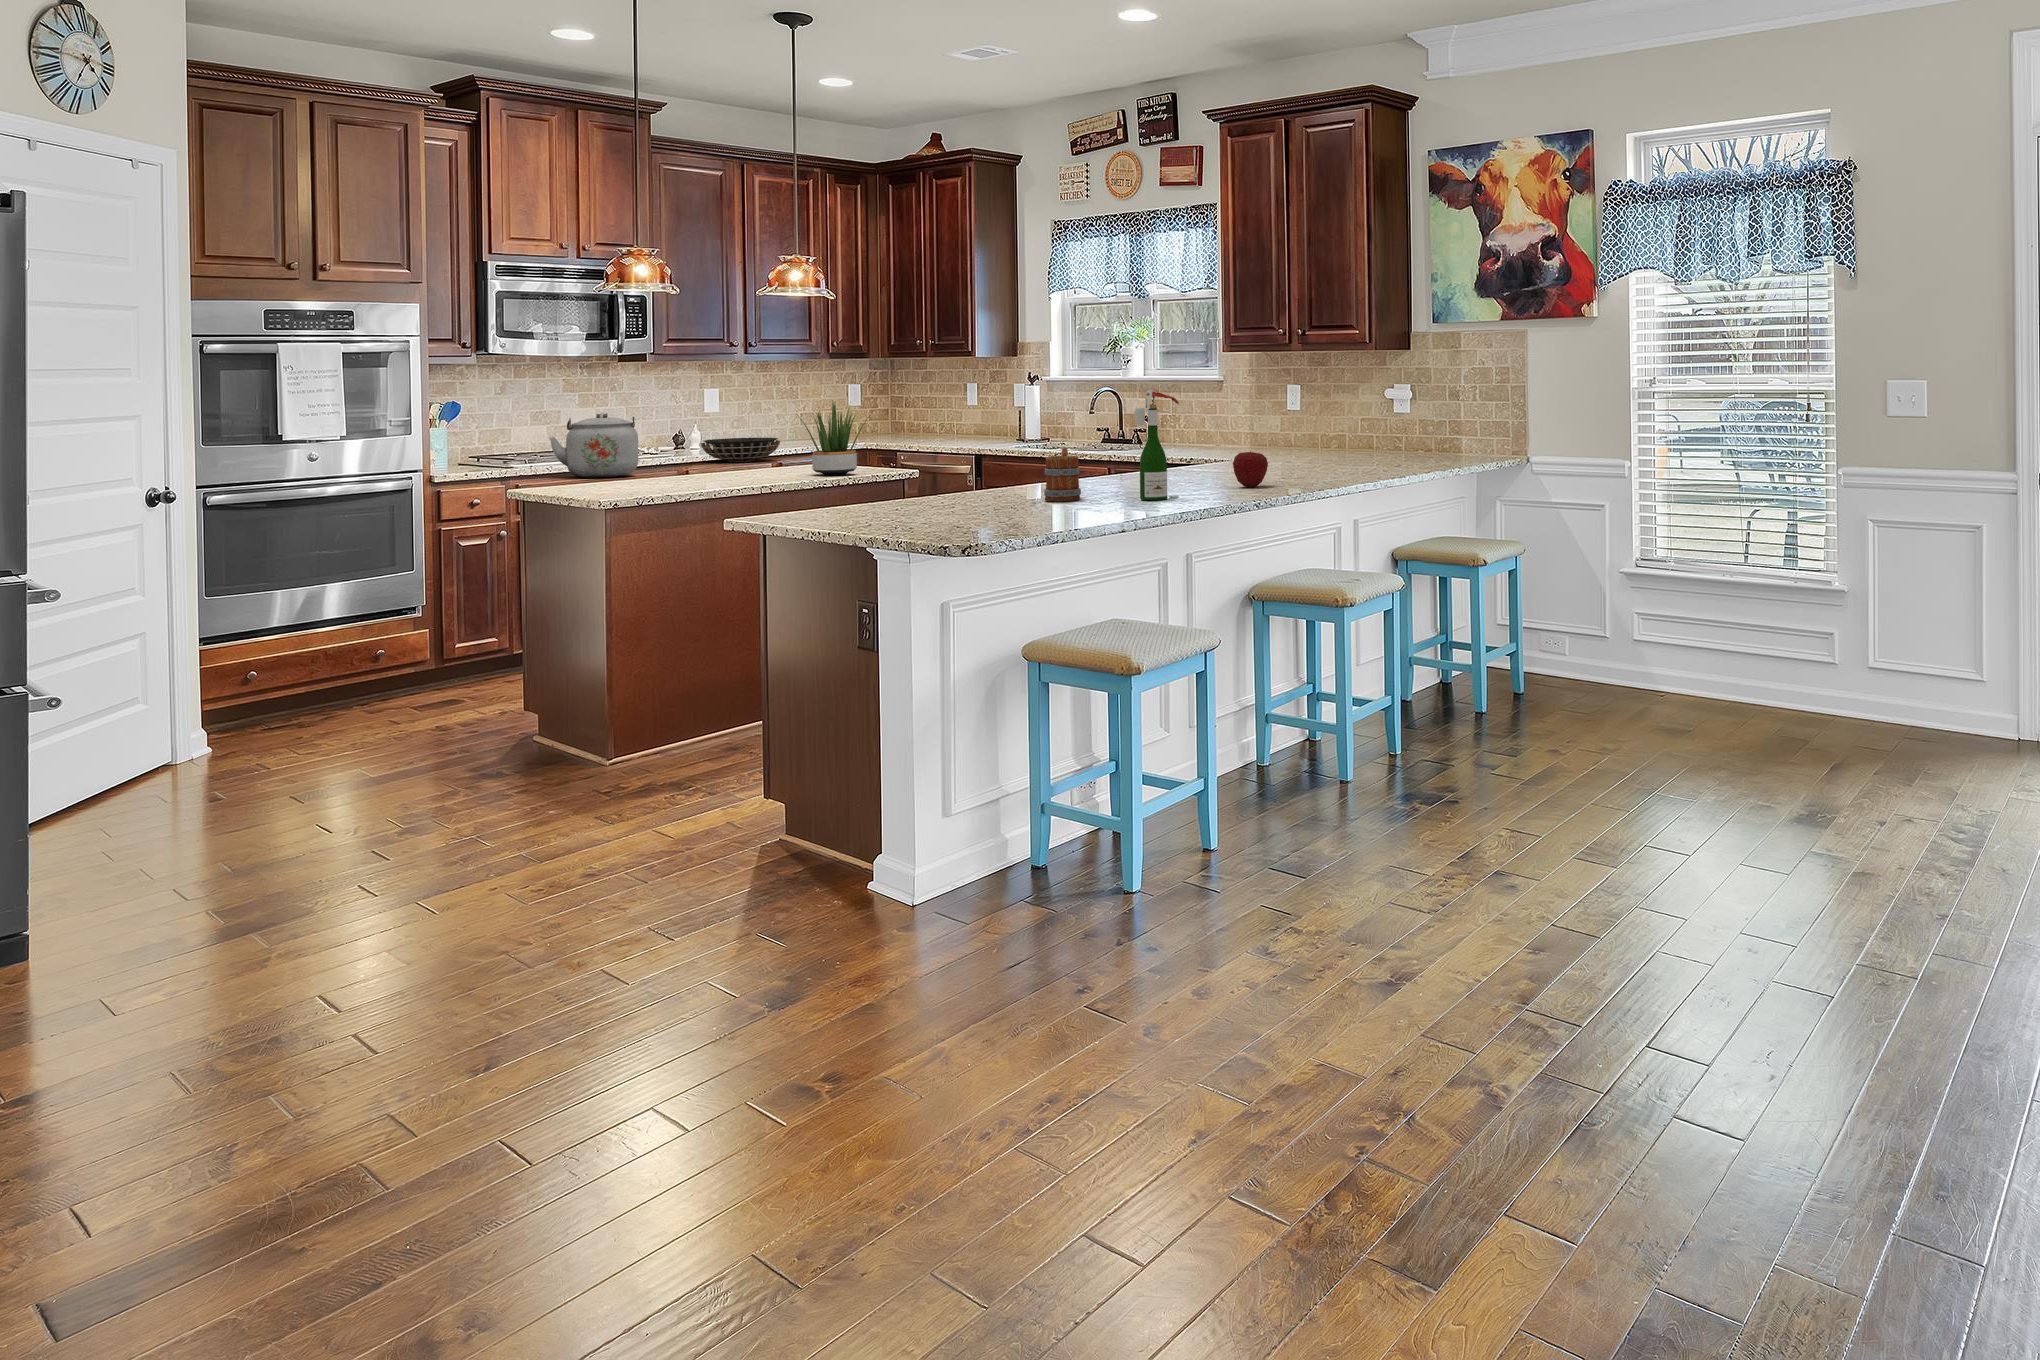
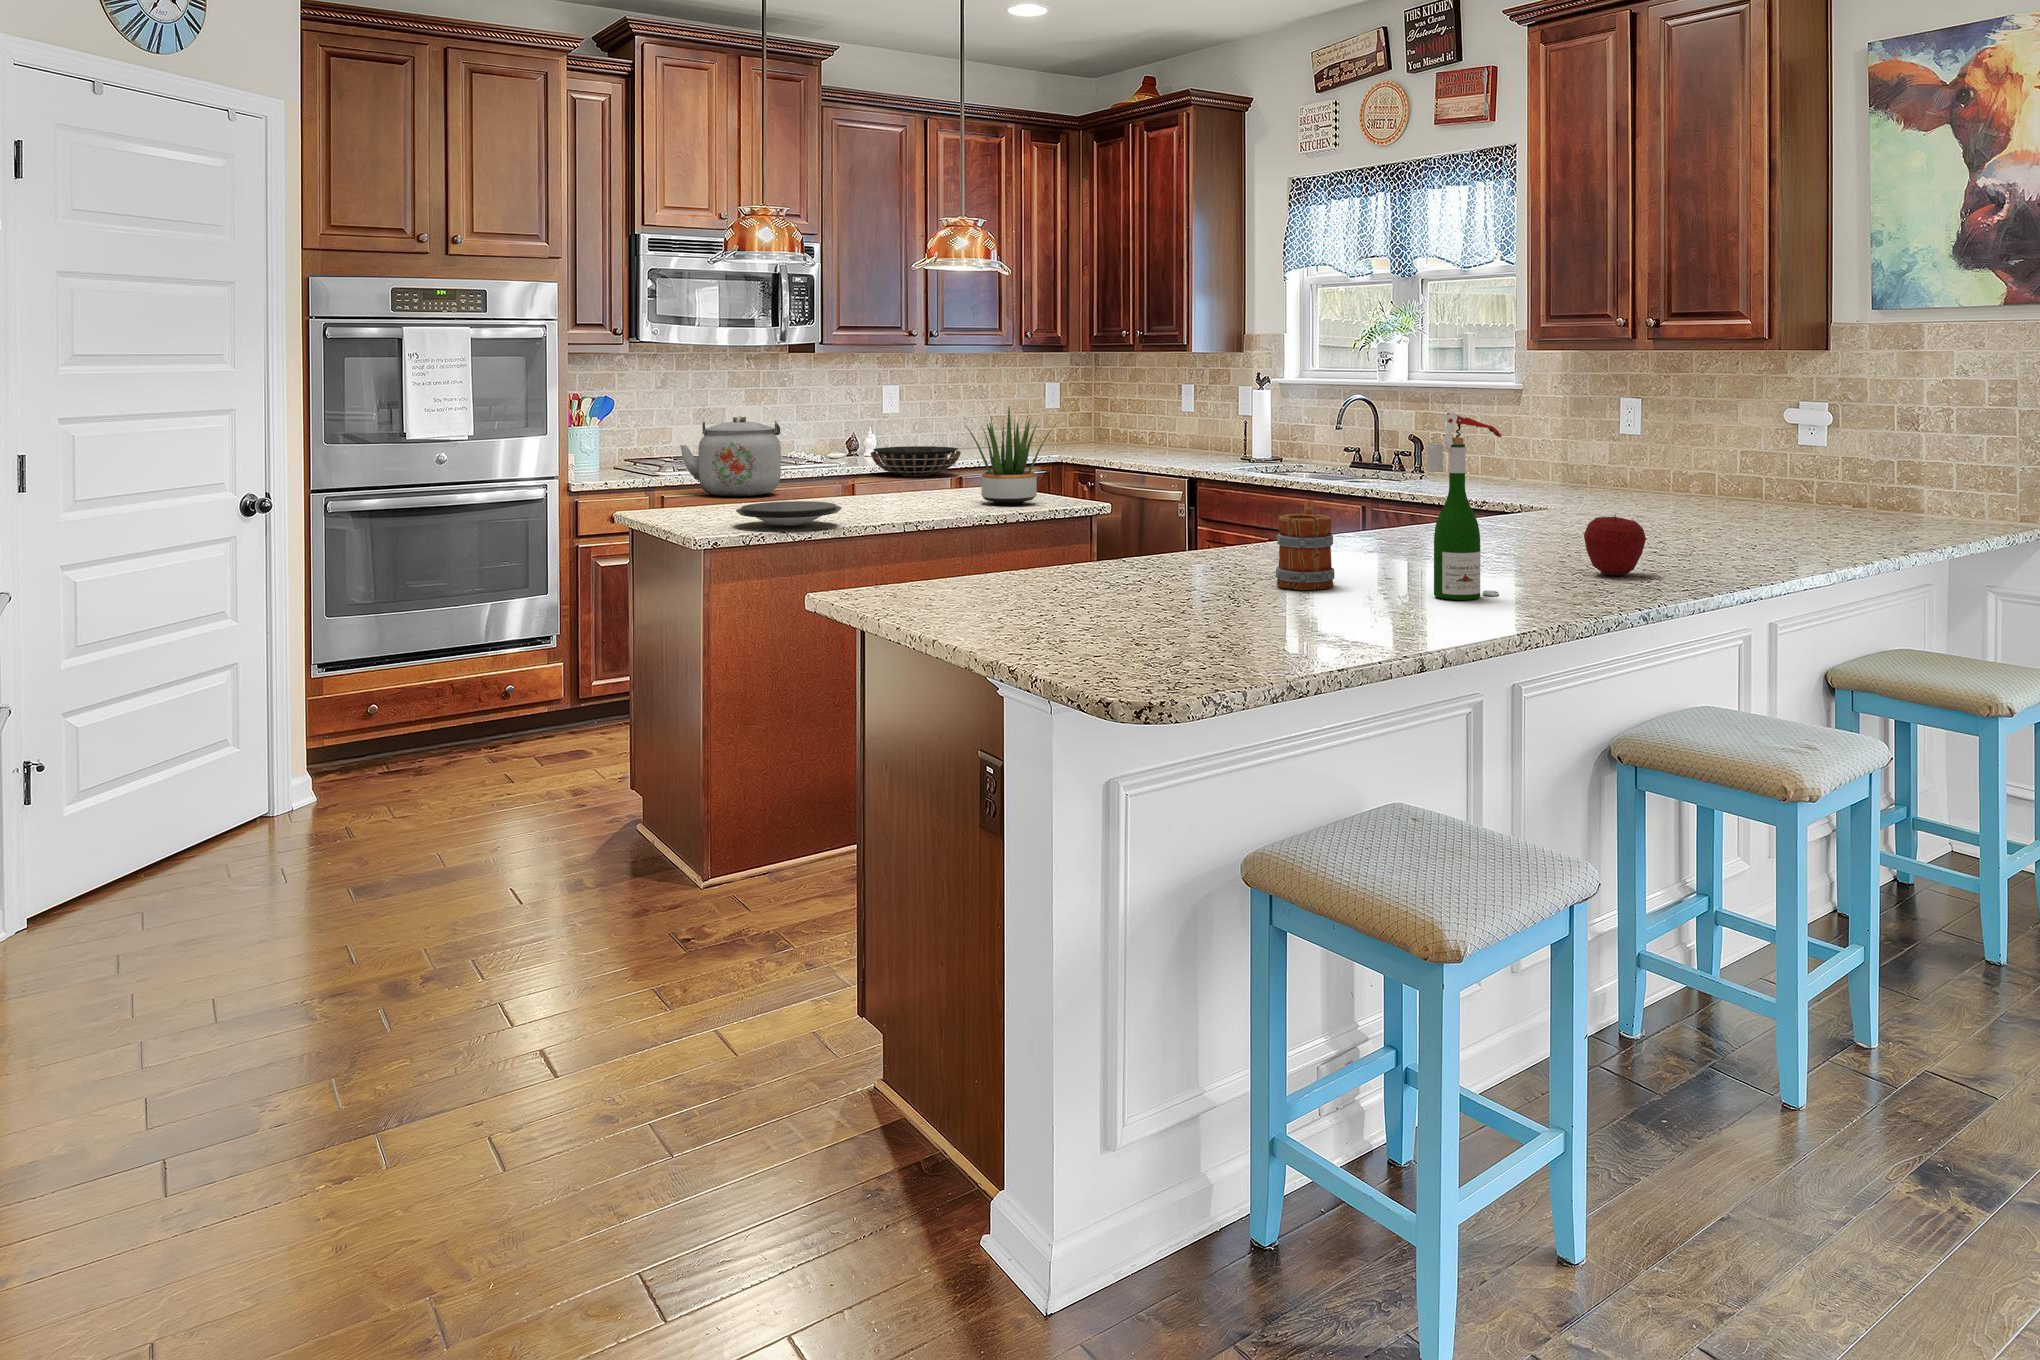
plate: none [627,473,713,491] -> present [736,501,842,526]

